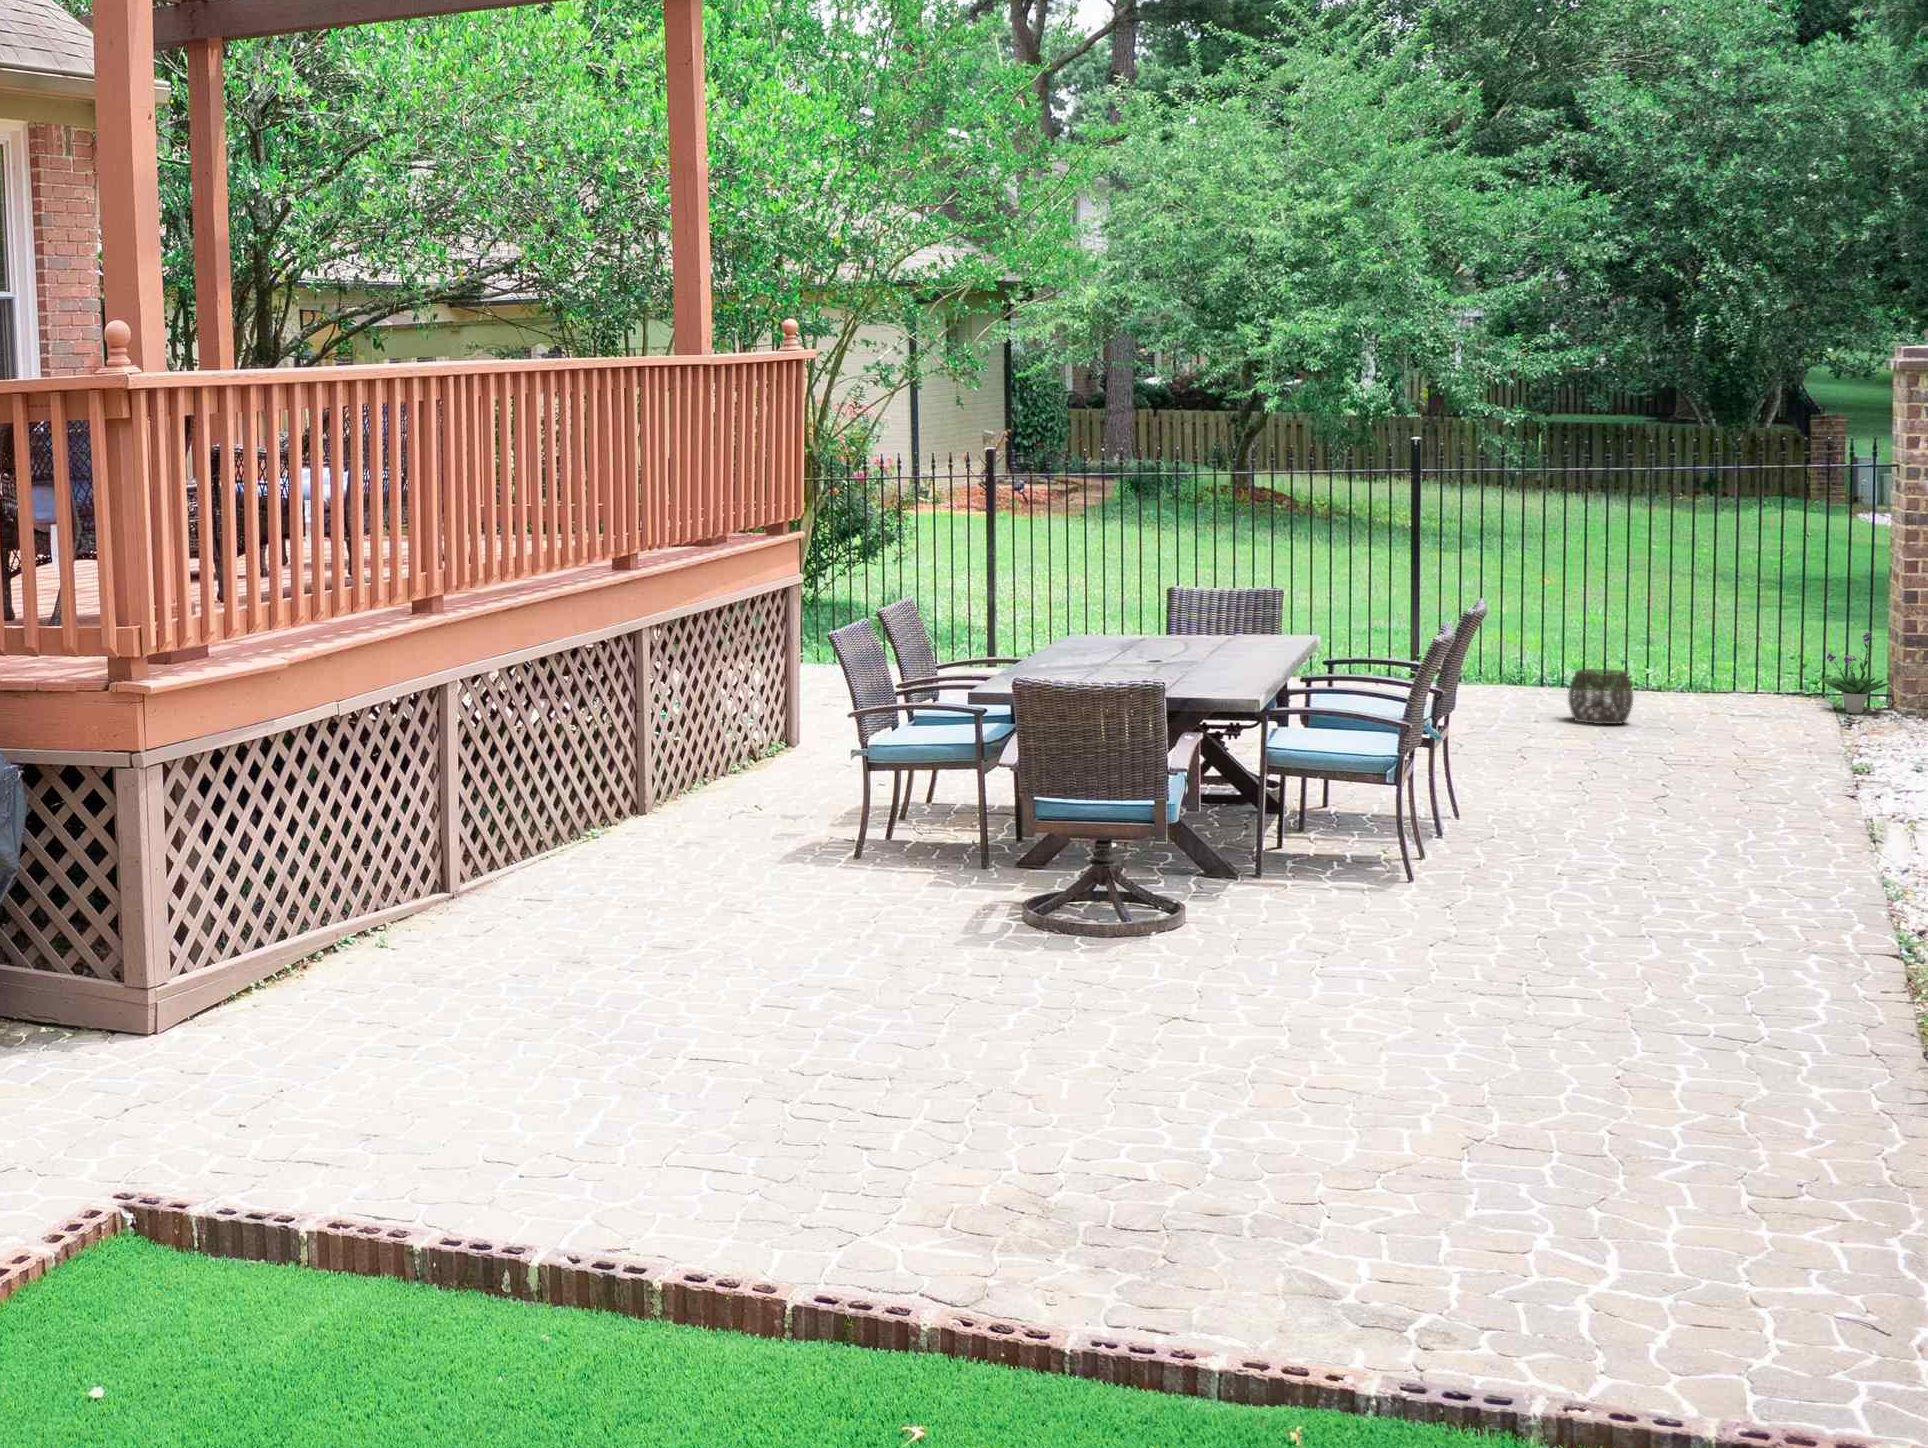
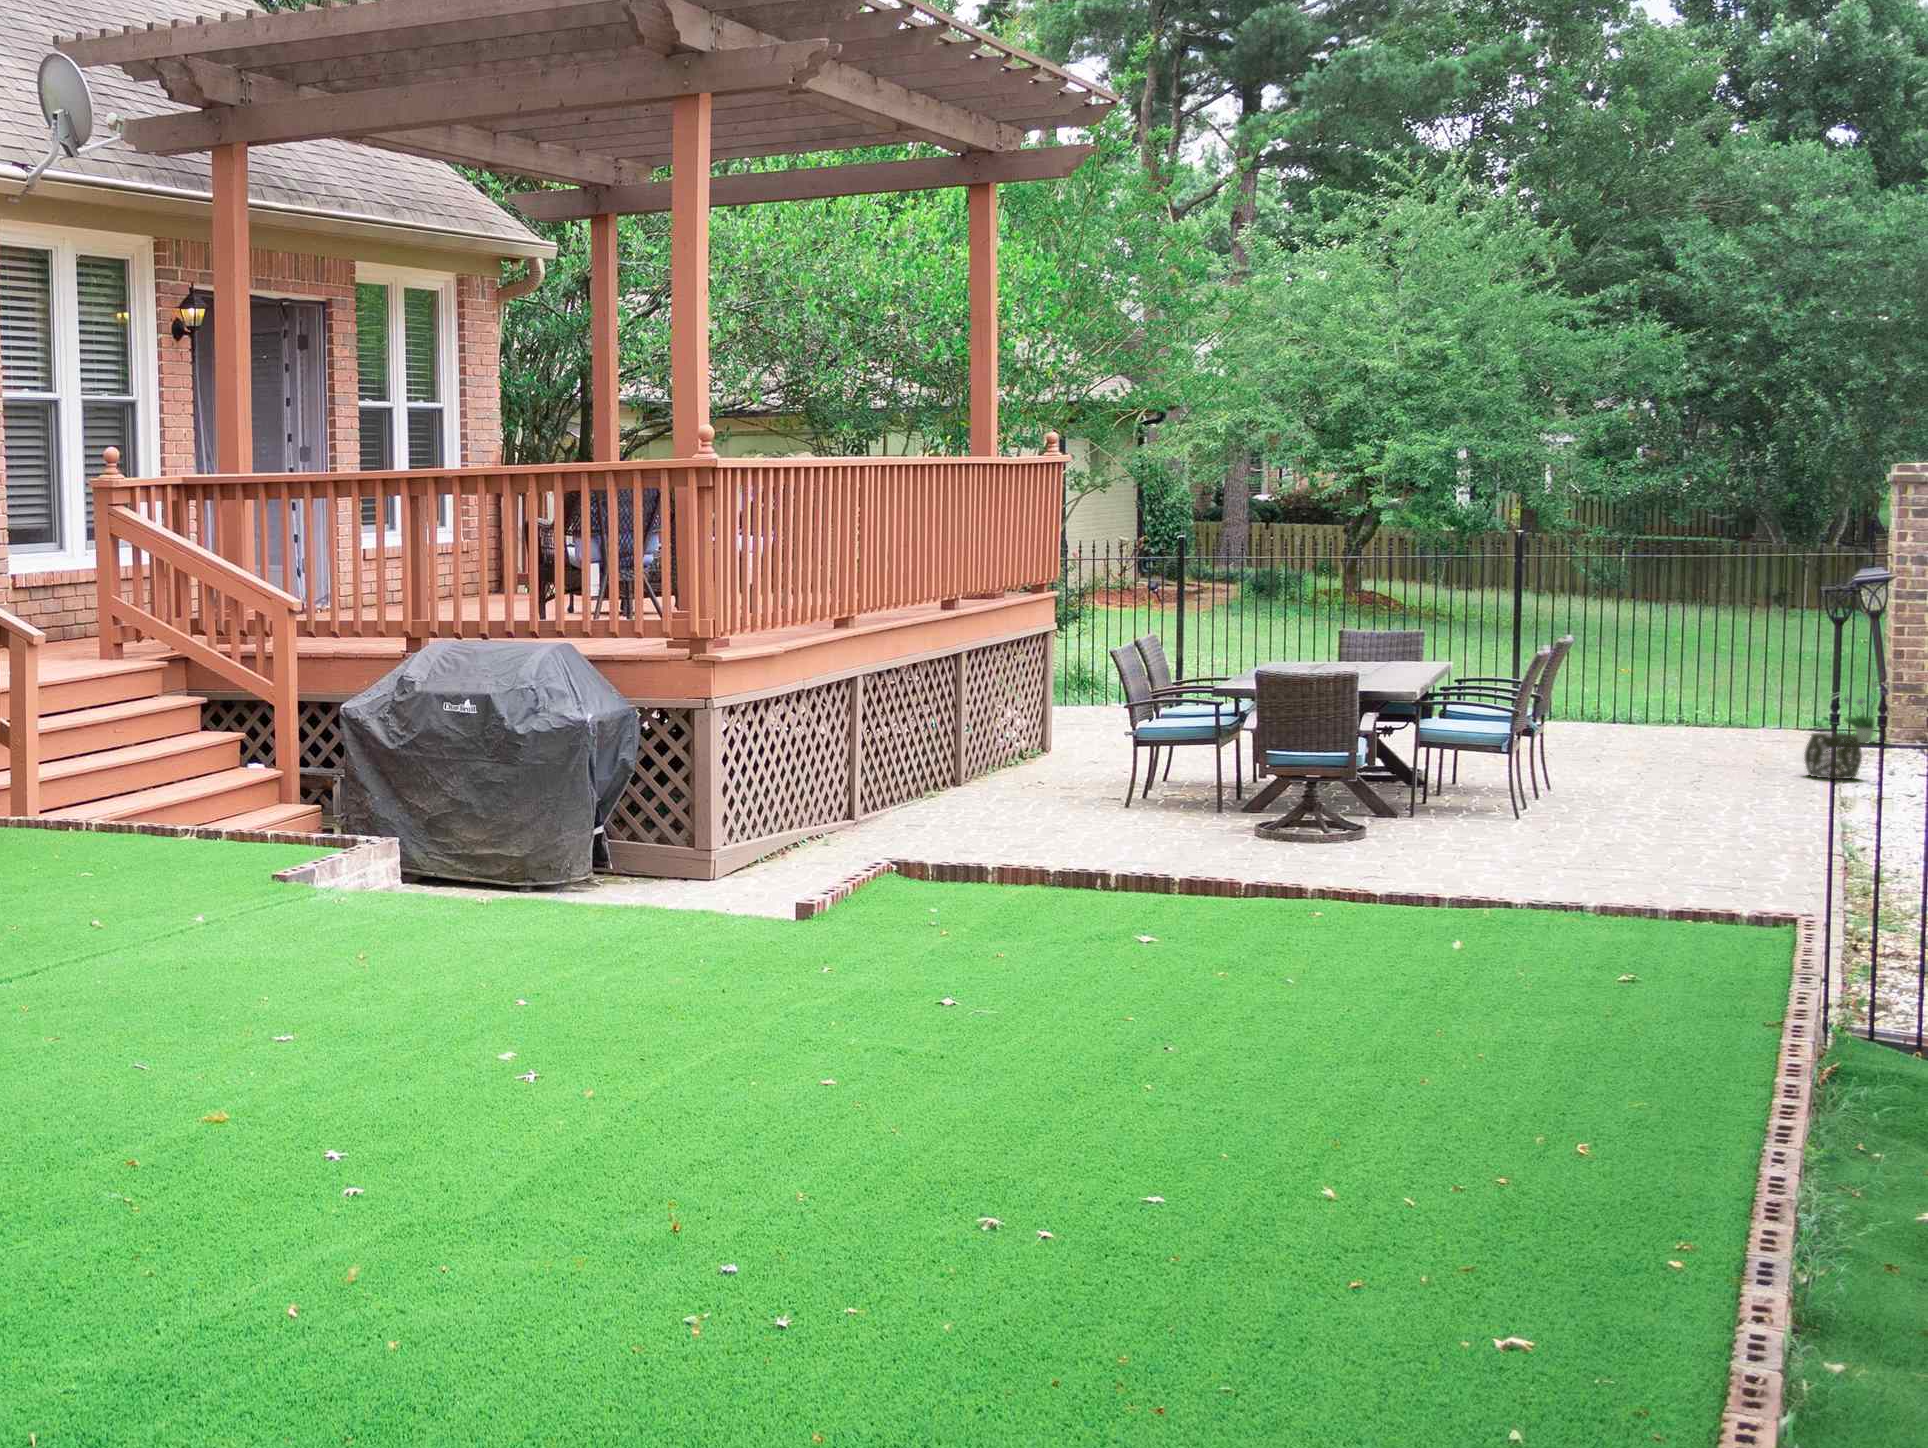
woven basket: present [1568,669,1633,724] -> present [1805,733,1862,779]

